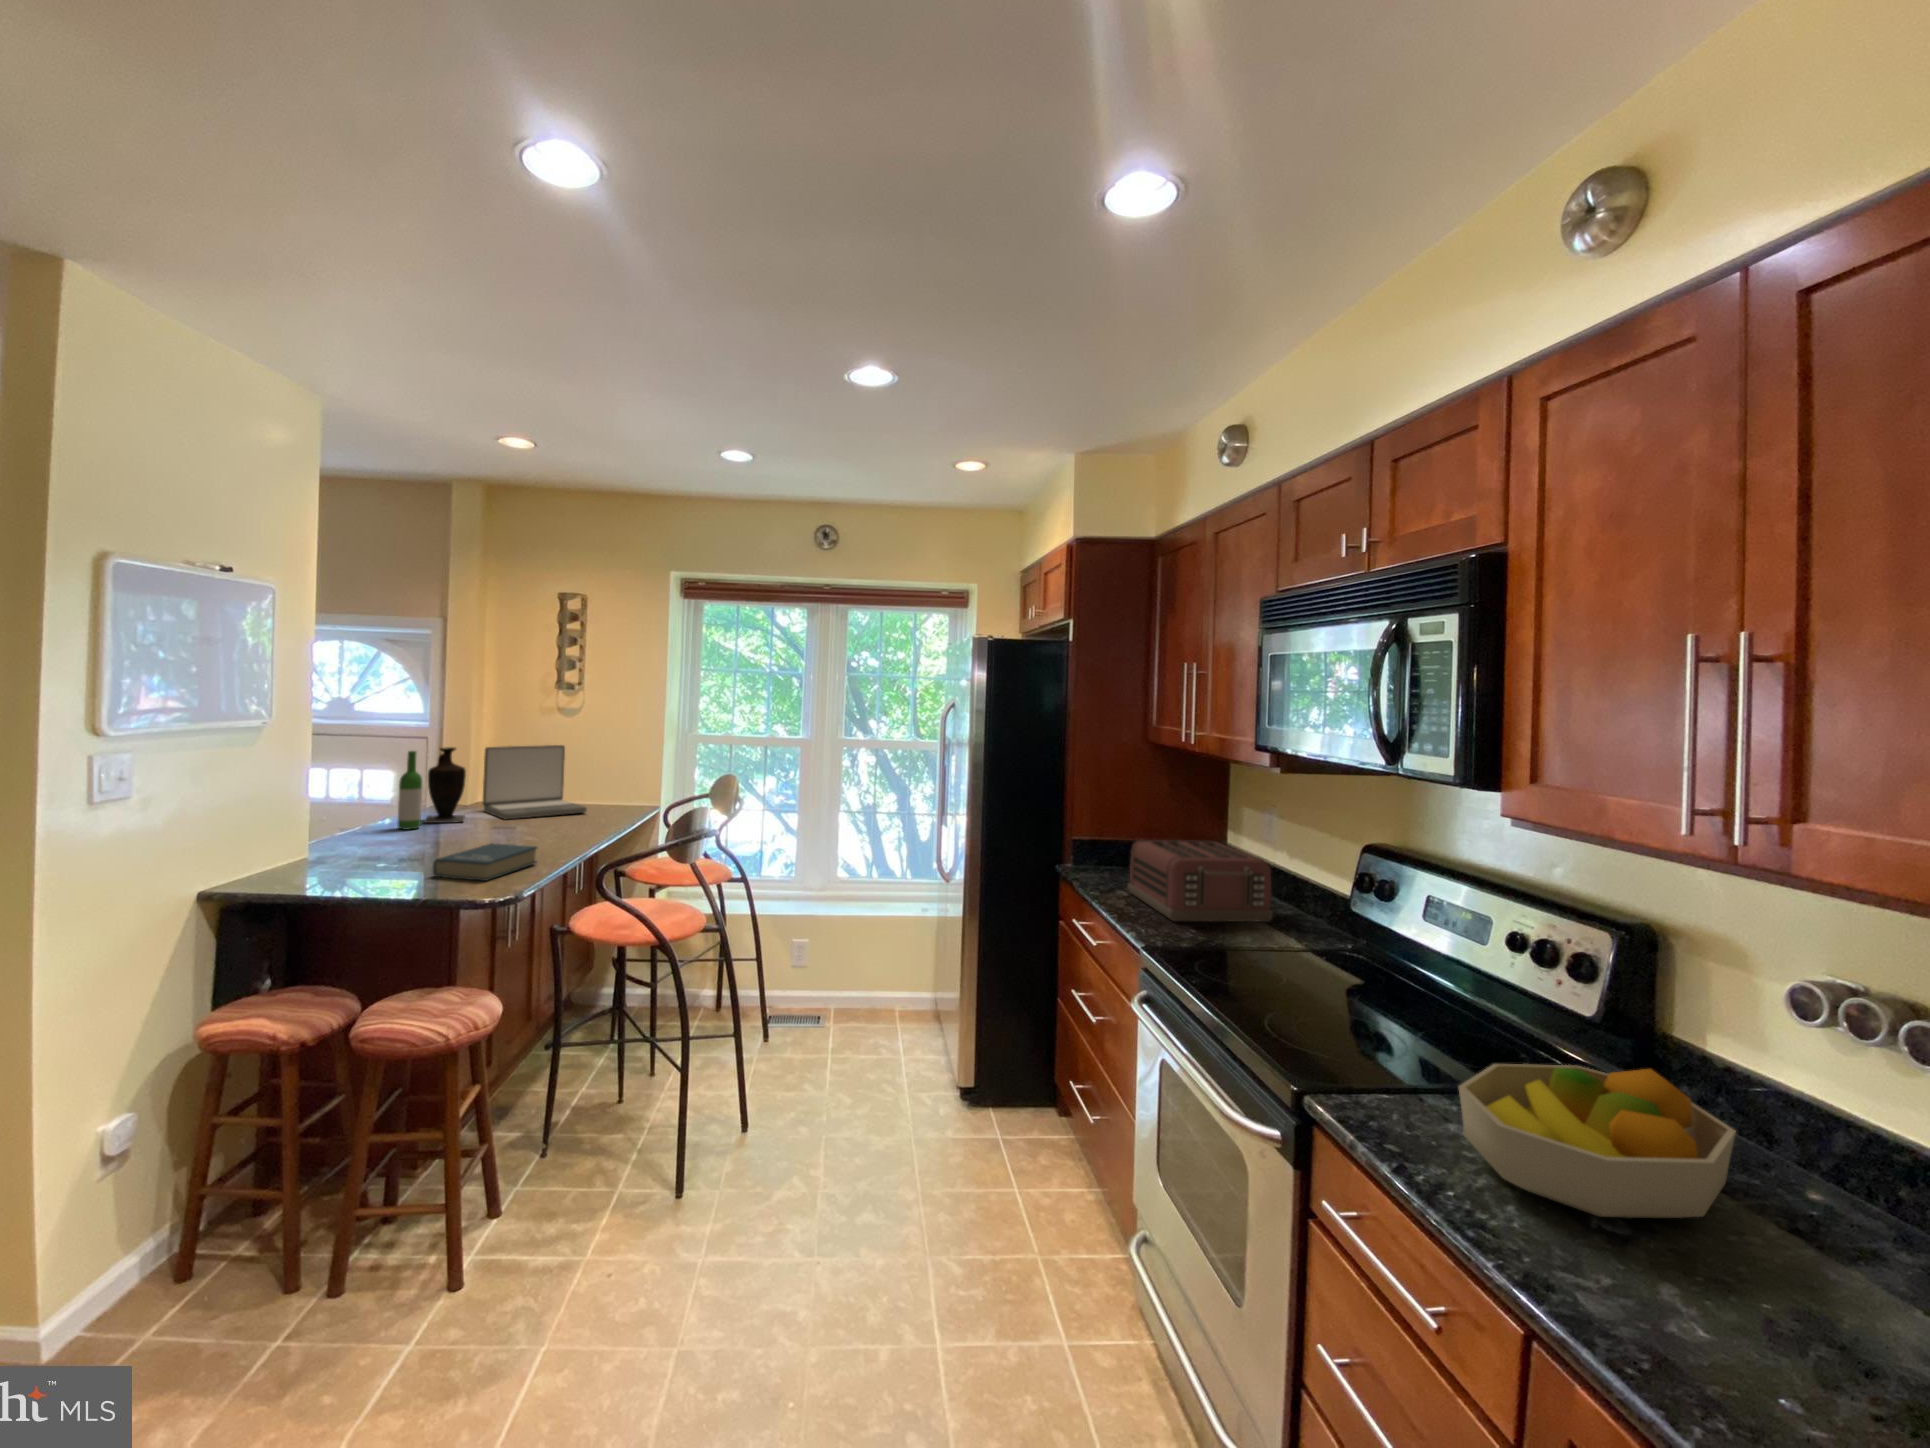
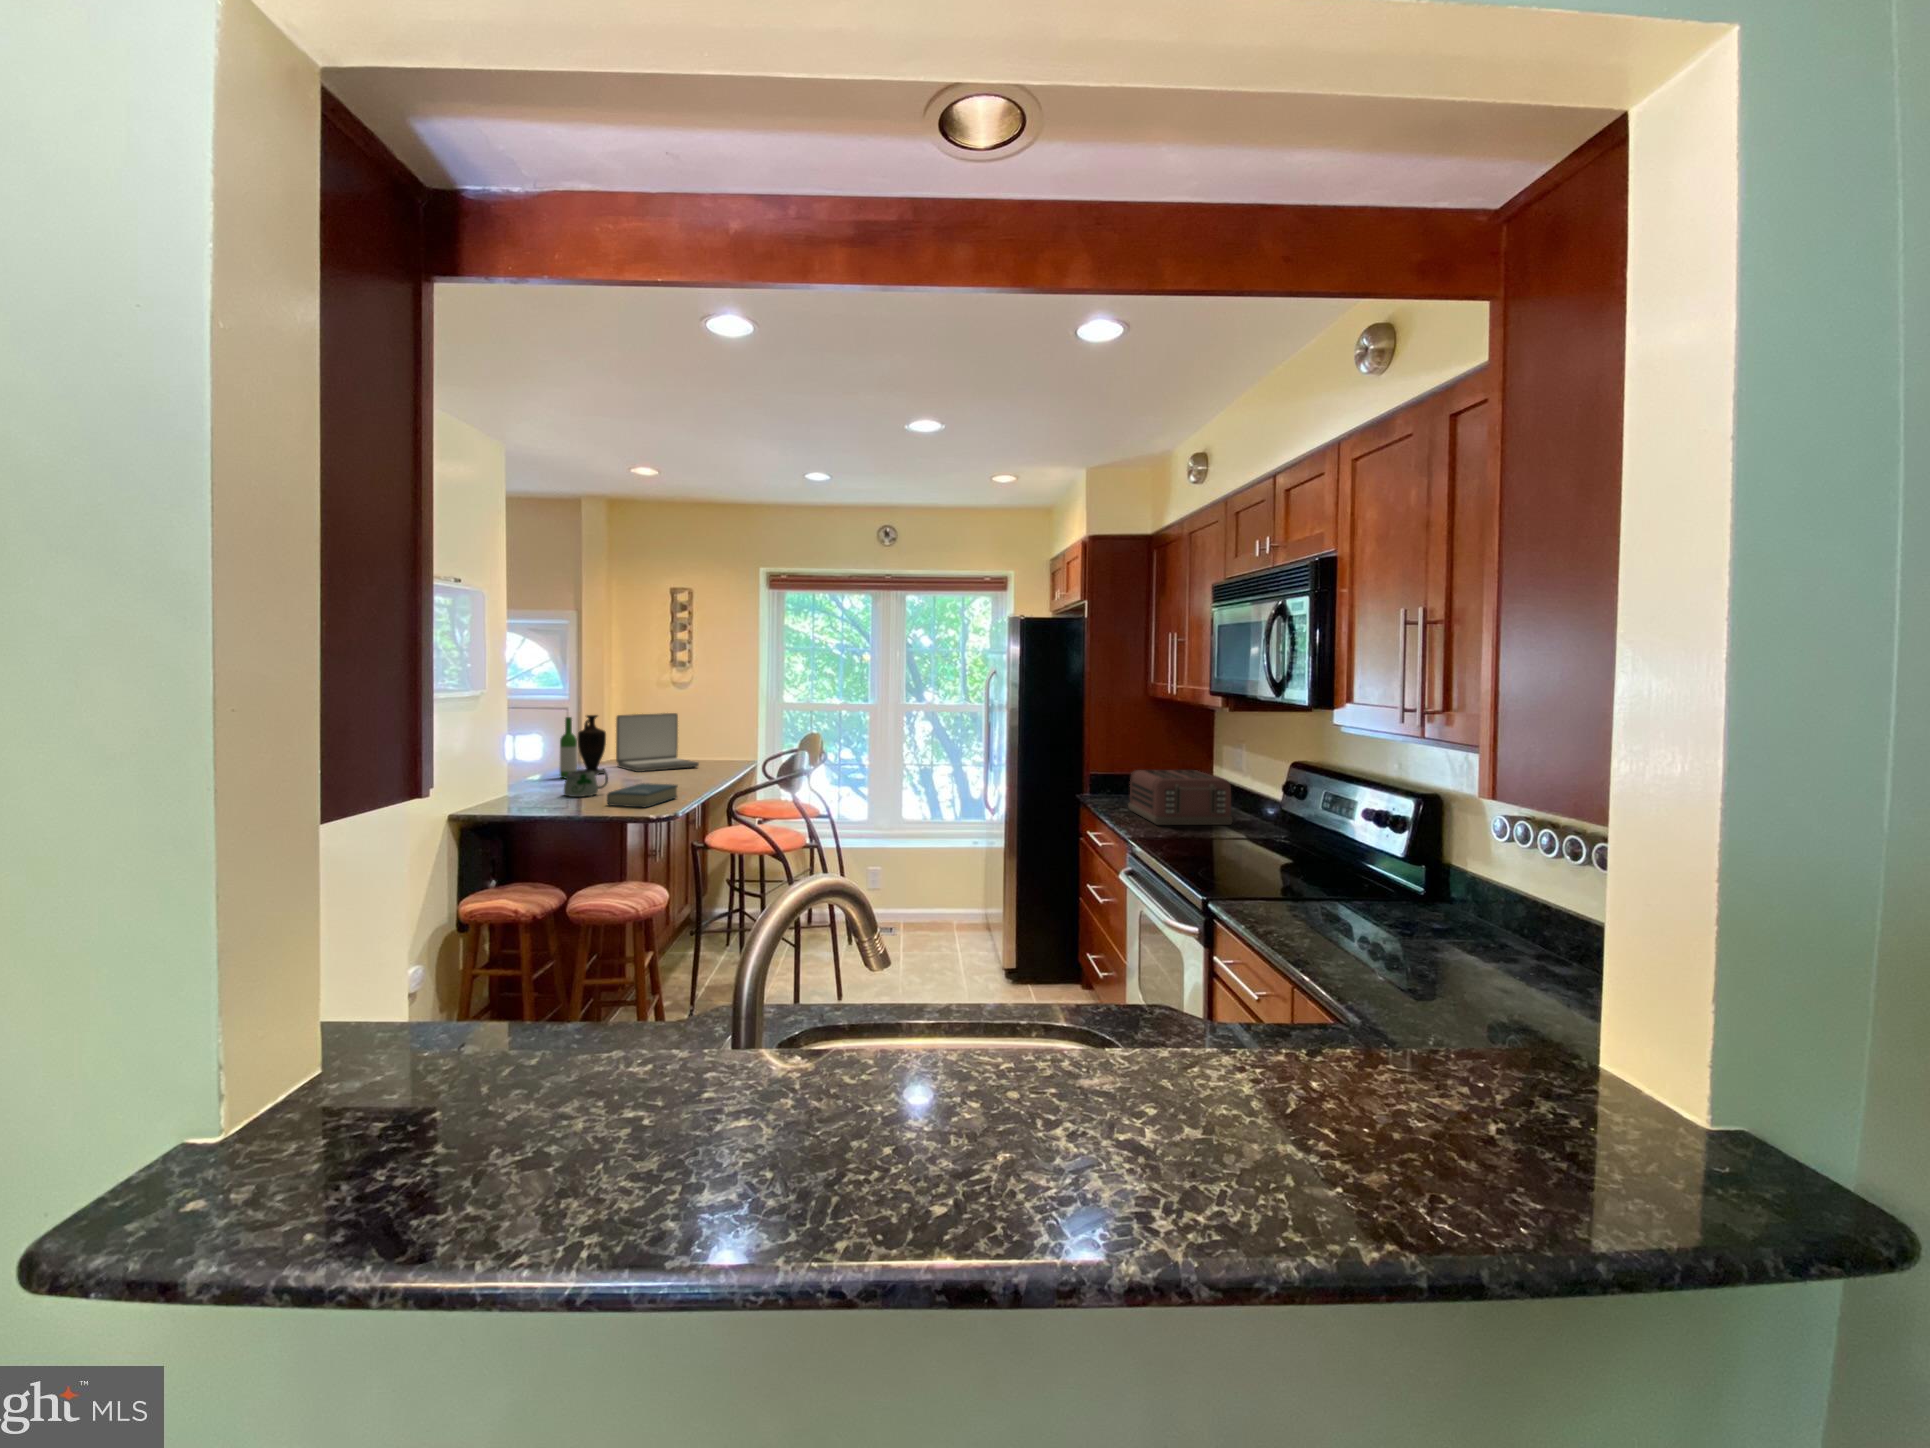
mug: none [383,825,447,862] -> present [564,771,608,797]
fruit bowl: present [1459,1064,1736,1218] -> none [1288,867,1438,940]

